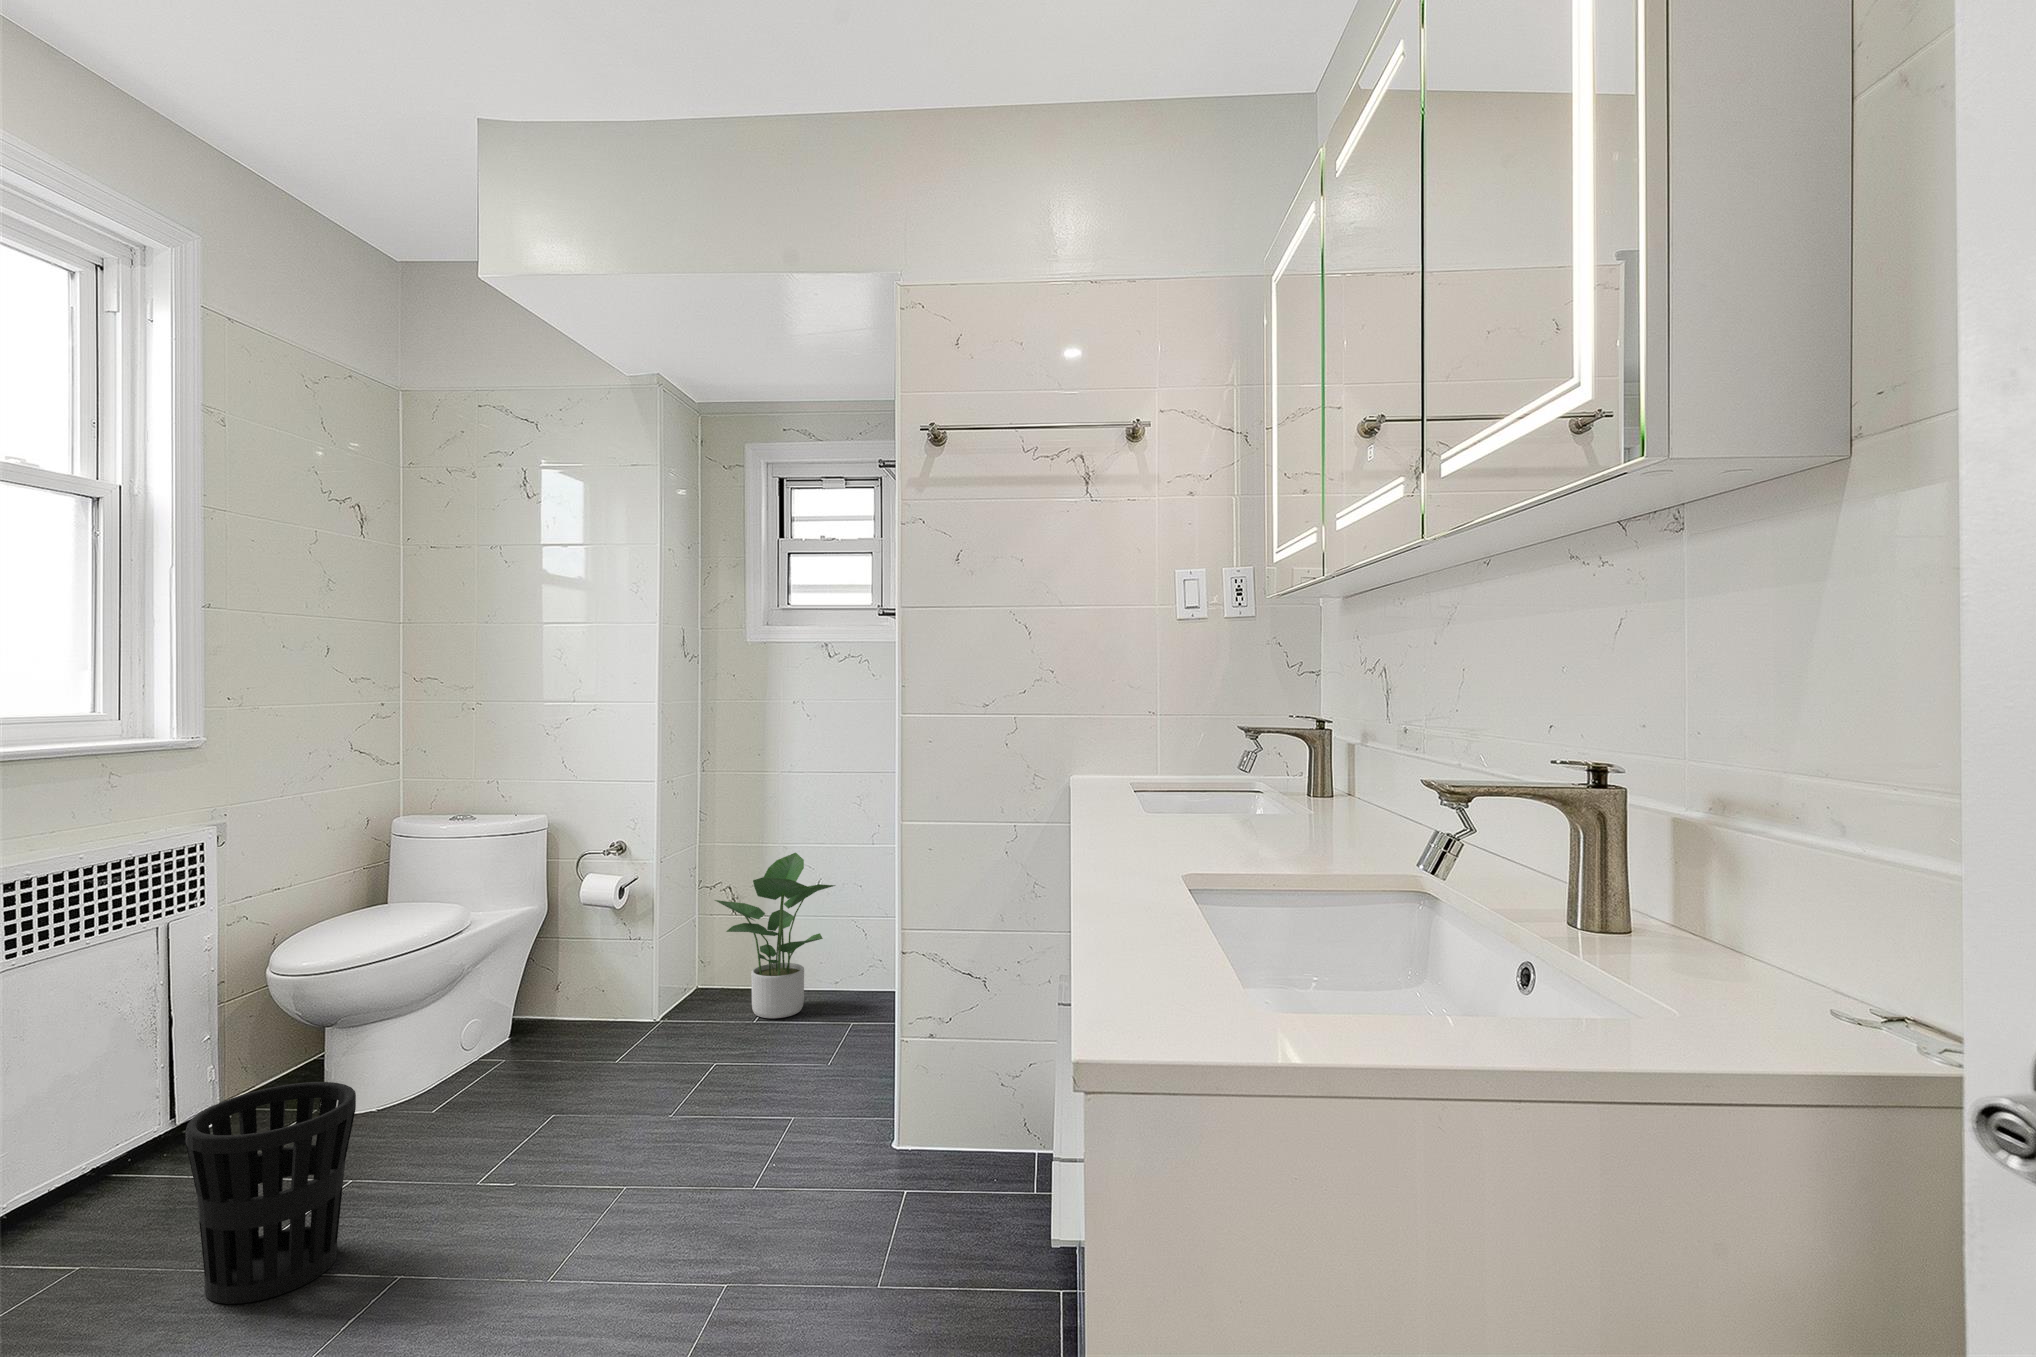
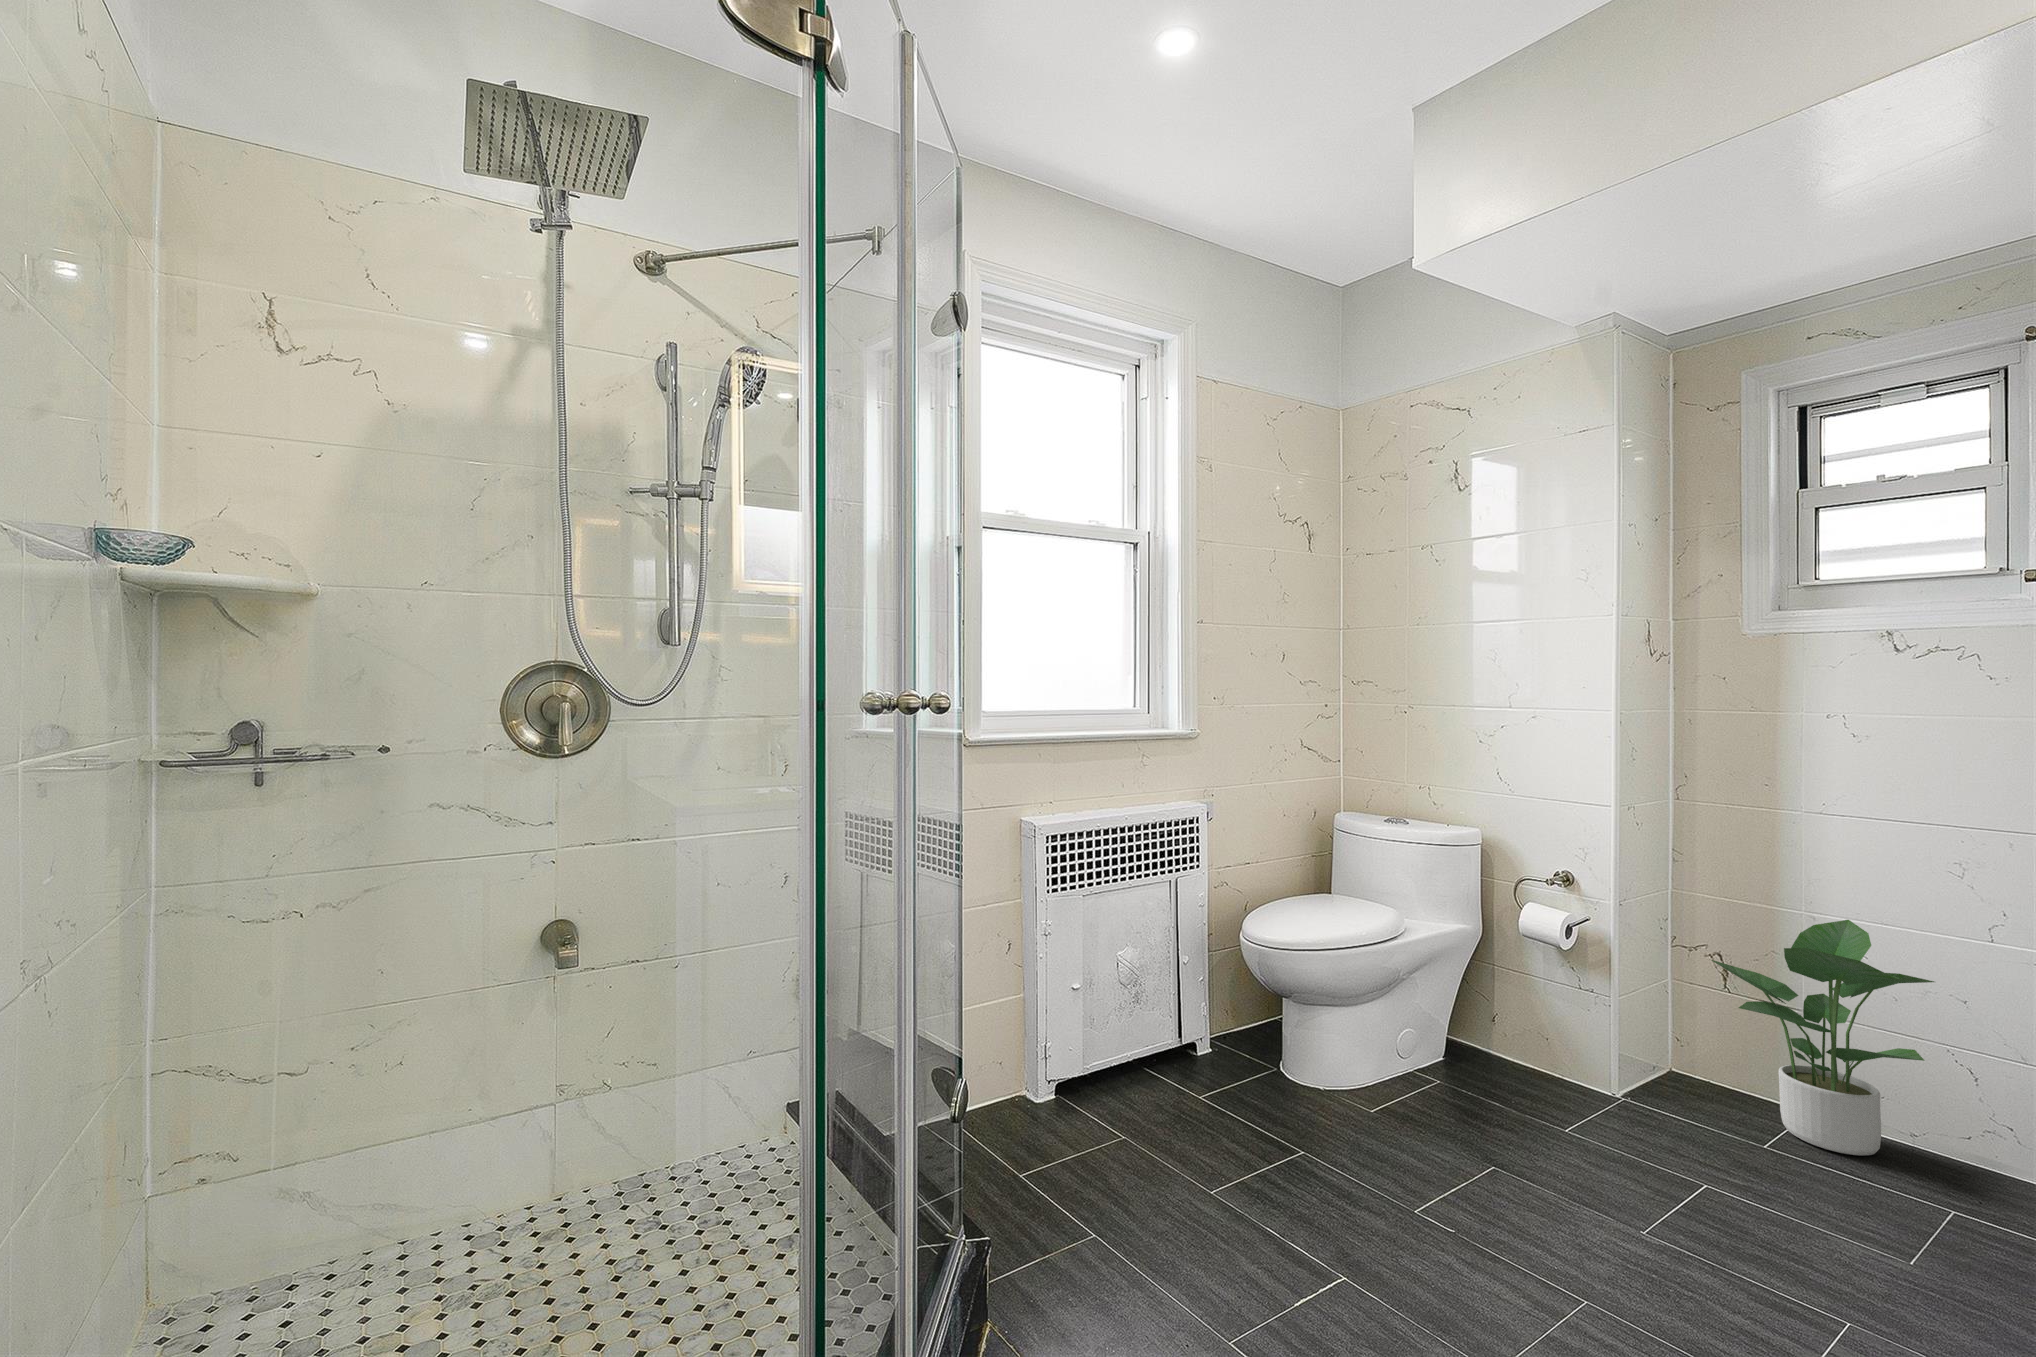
wastebasket: present [186,1082,356,1304] -> none [1175,1055,1314,1284]

